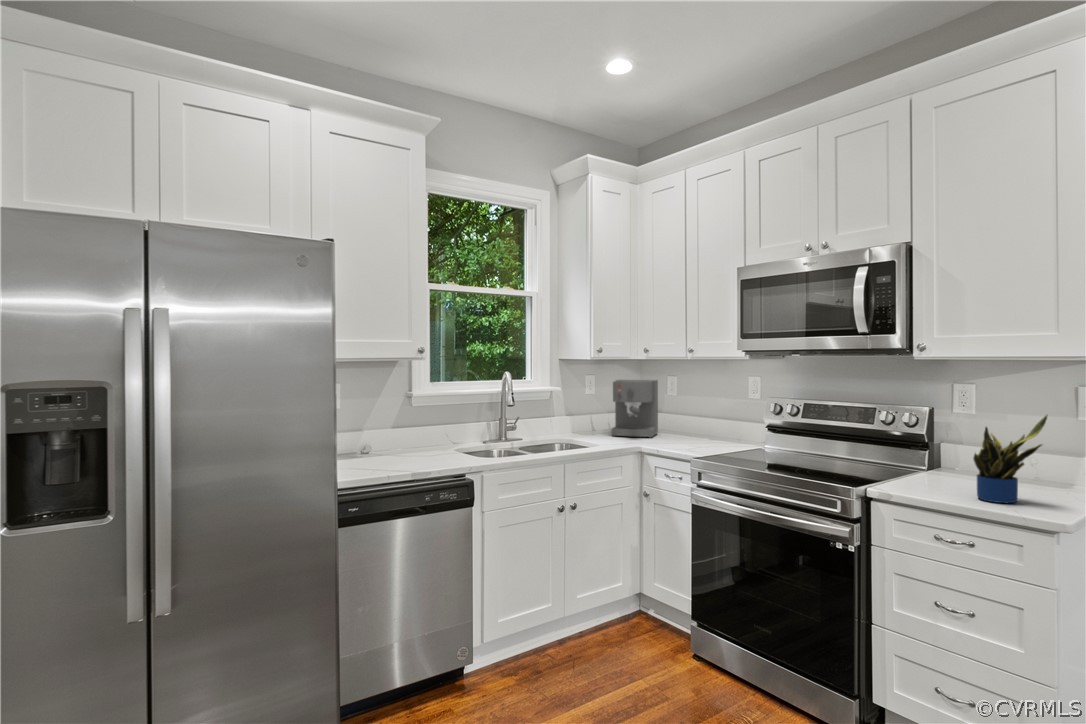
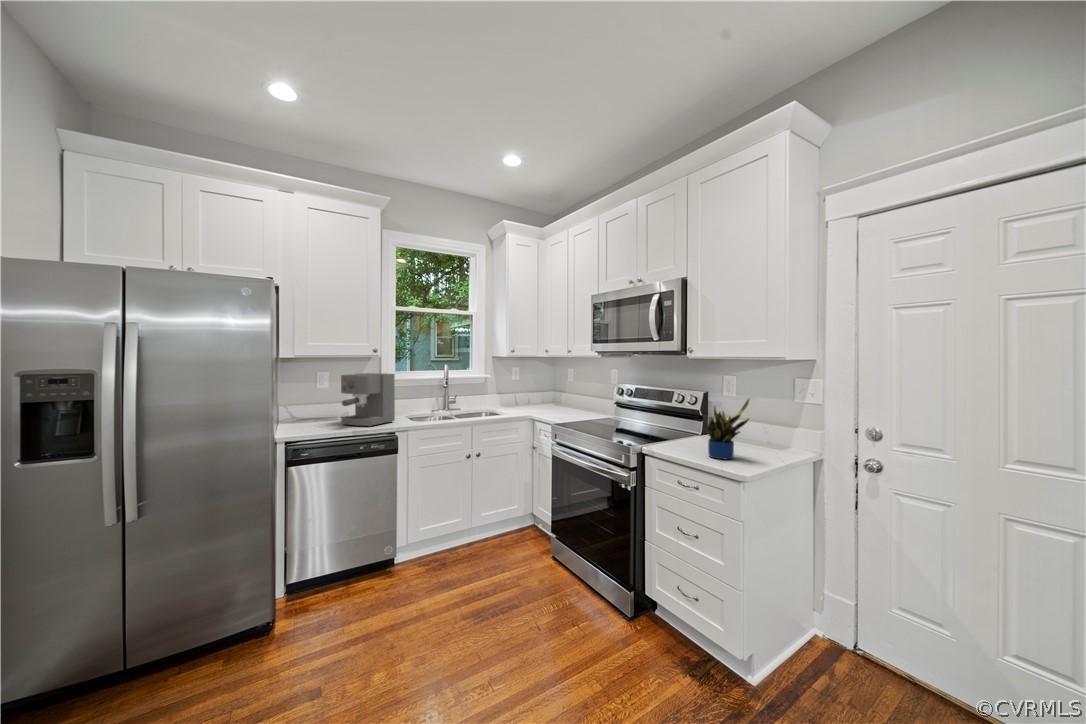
coffee maker: present [611,380,658,438] -> present [341,373,395,427]

